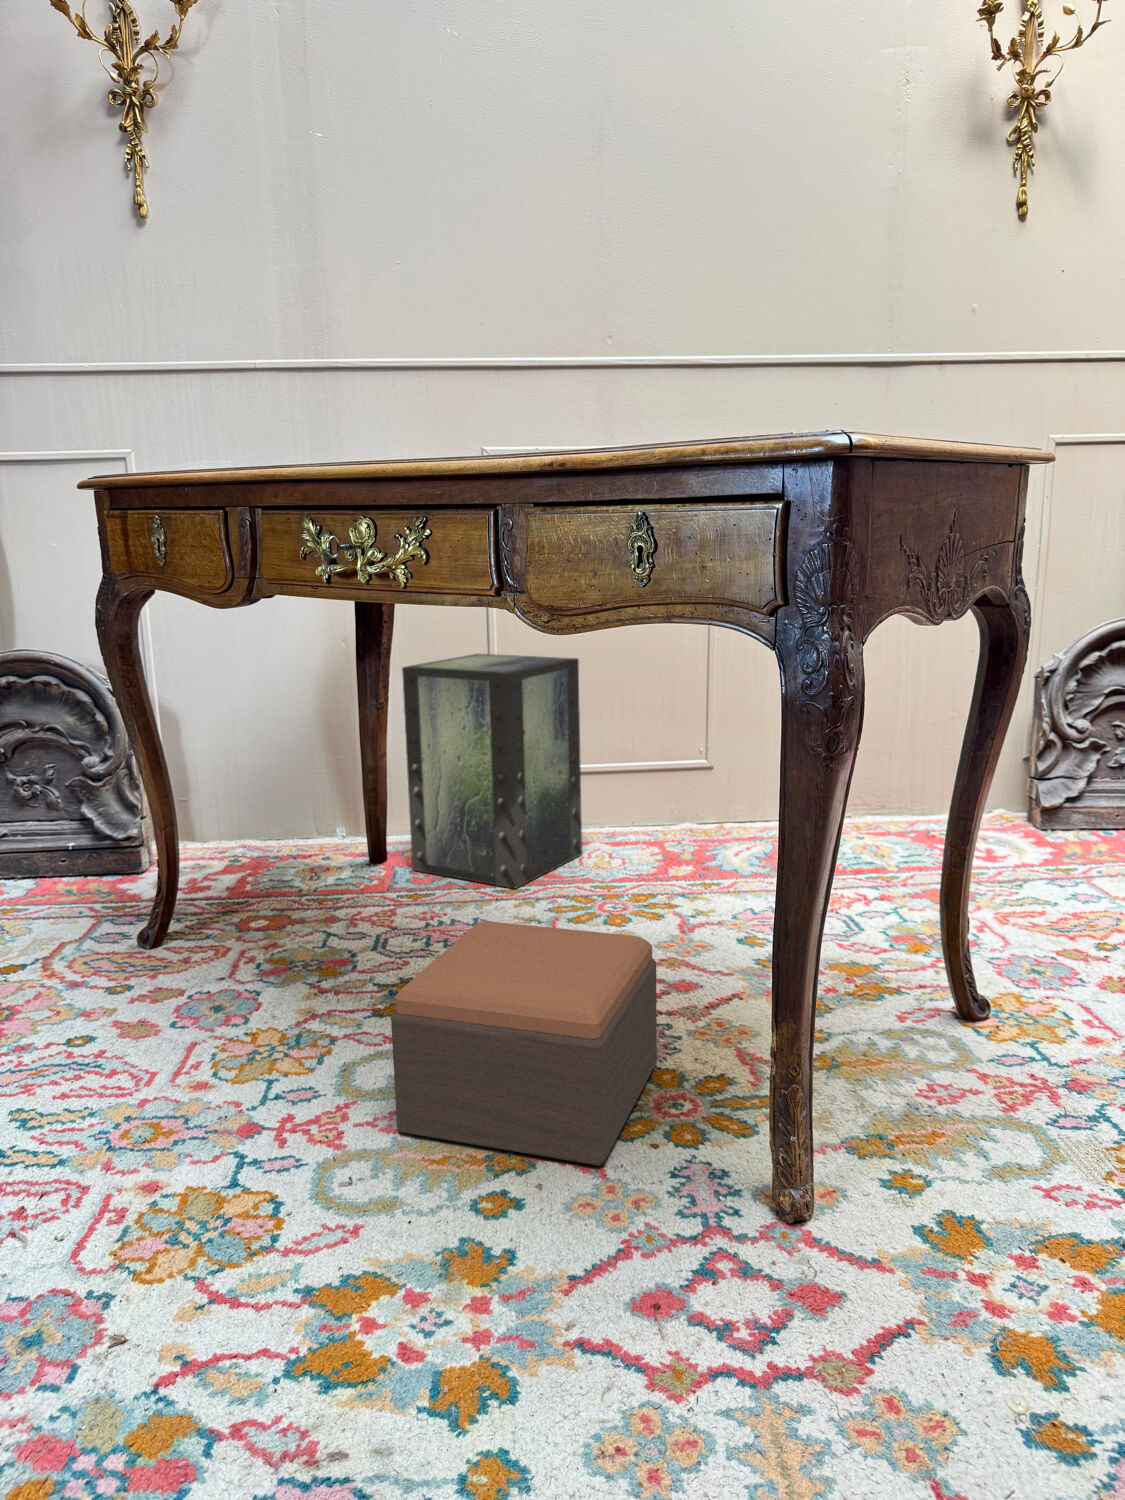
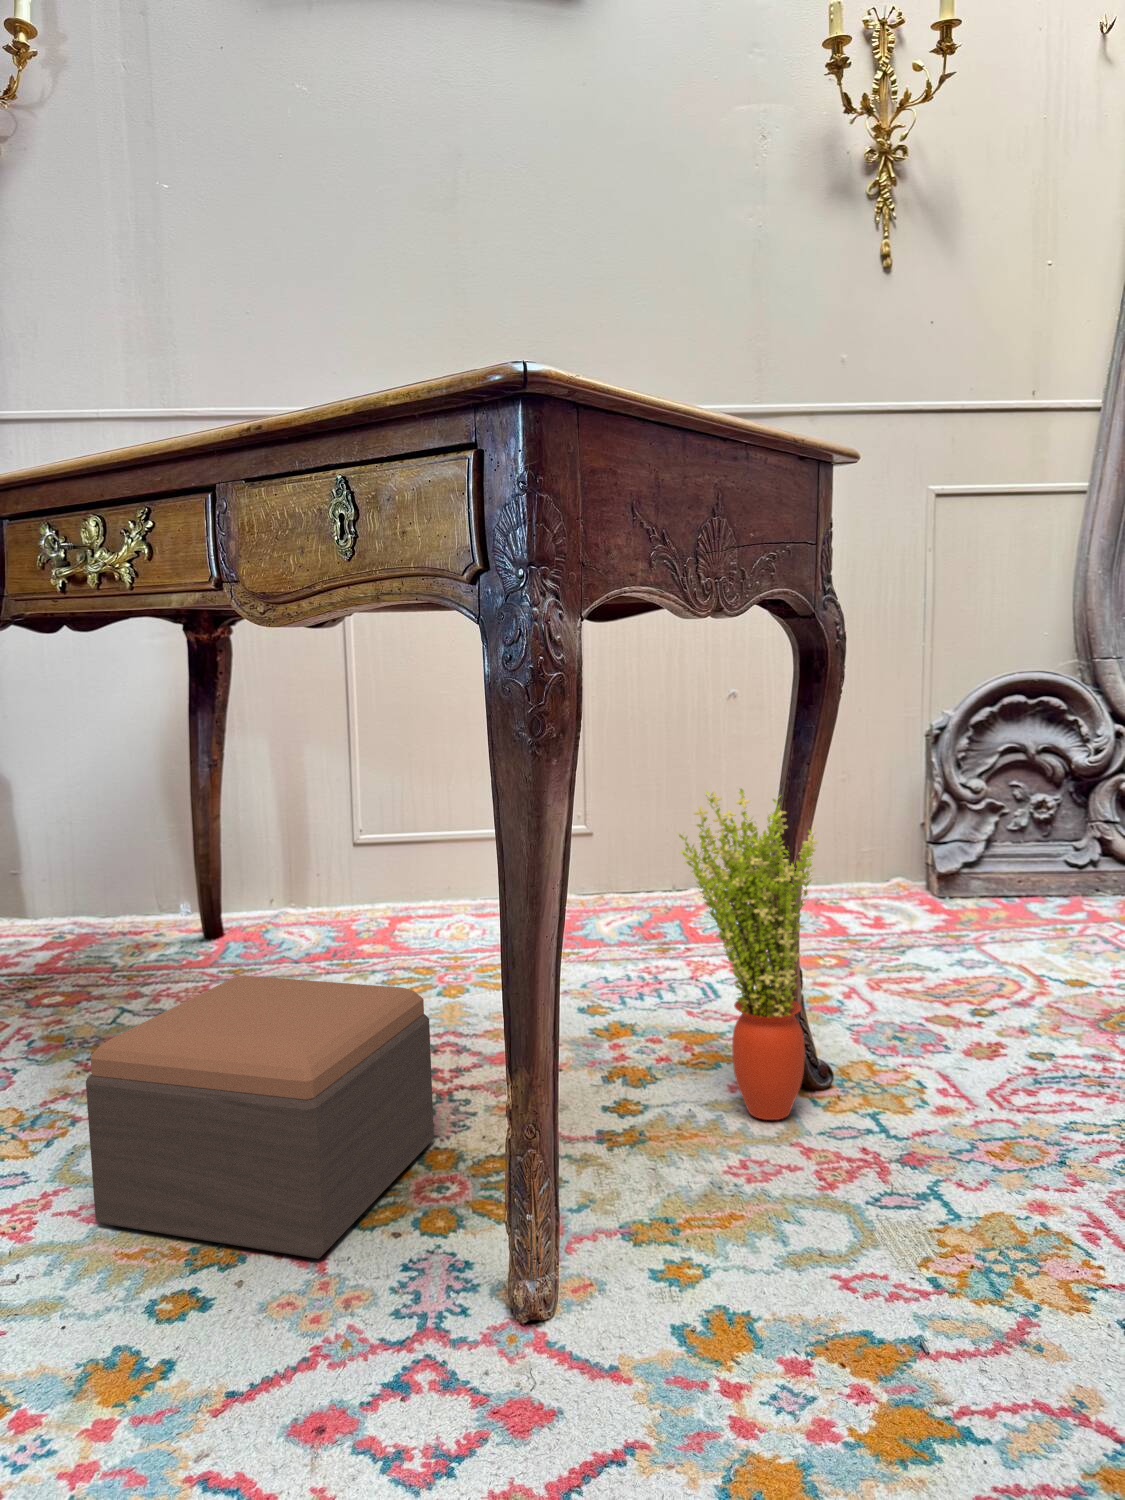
storage box: present [402,654,582,888] -> none [239,714,442,962]
potted plant: none [872,763,1007,1049] -> present [679,789,818,1120]

